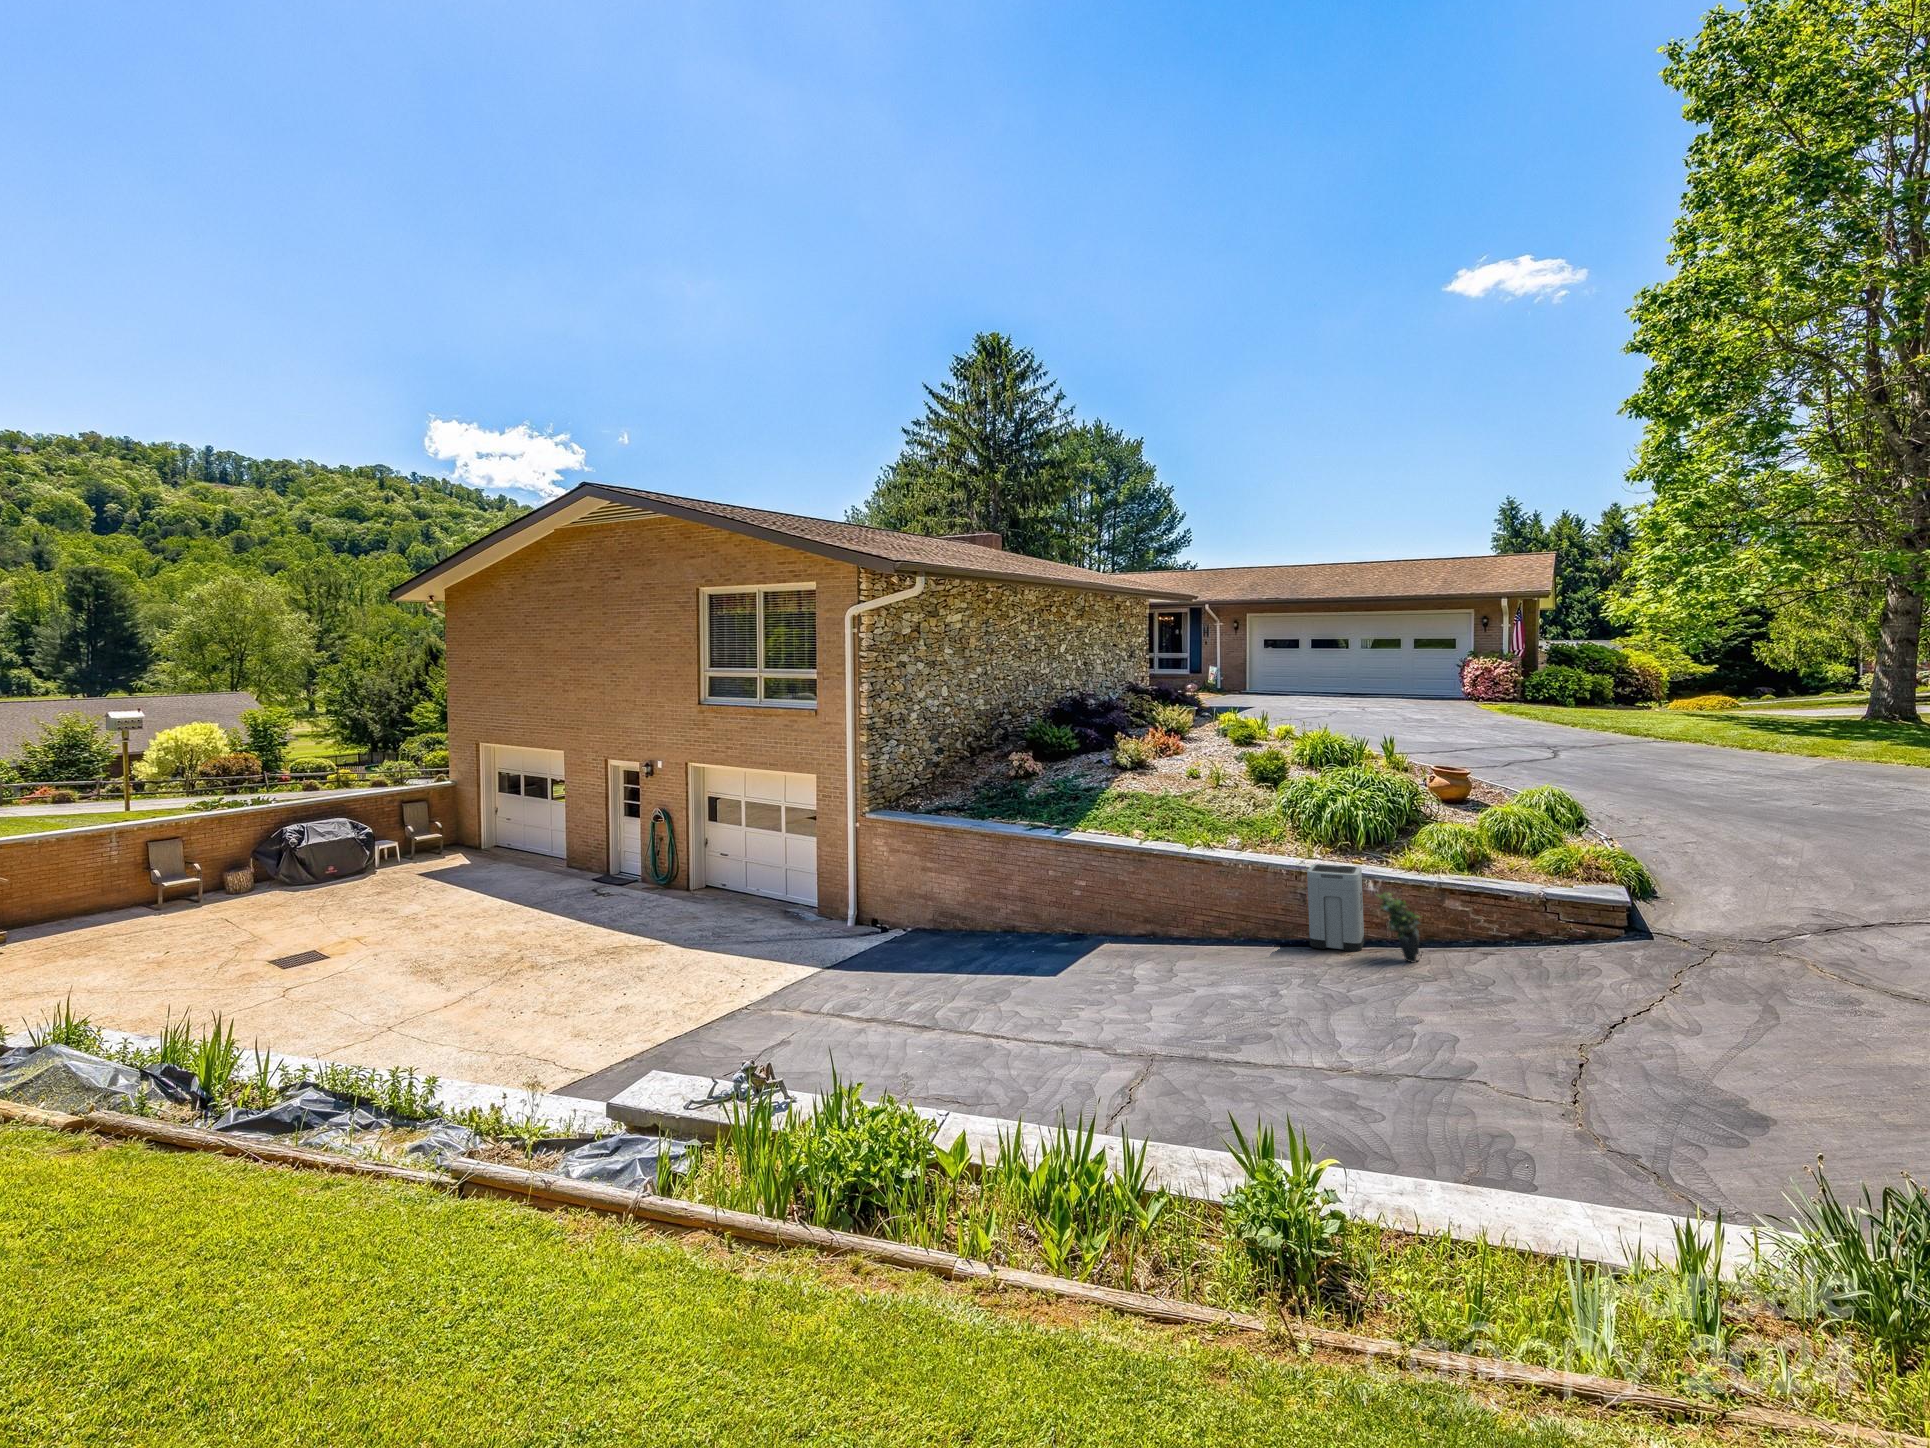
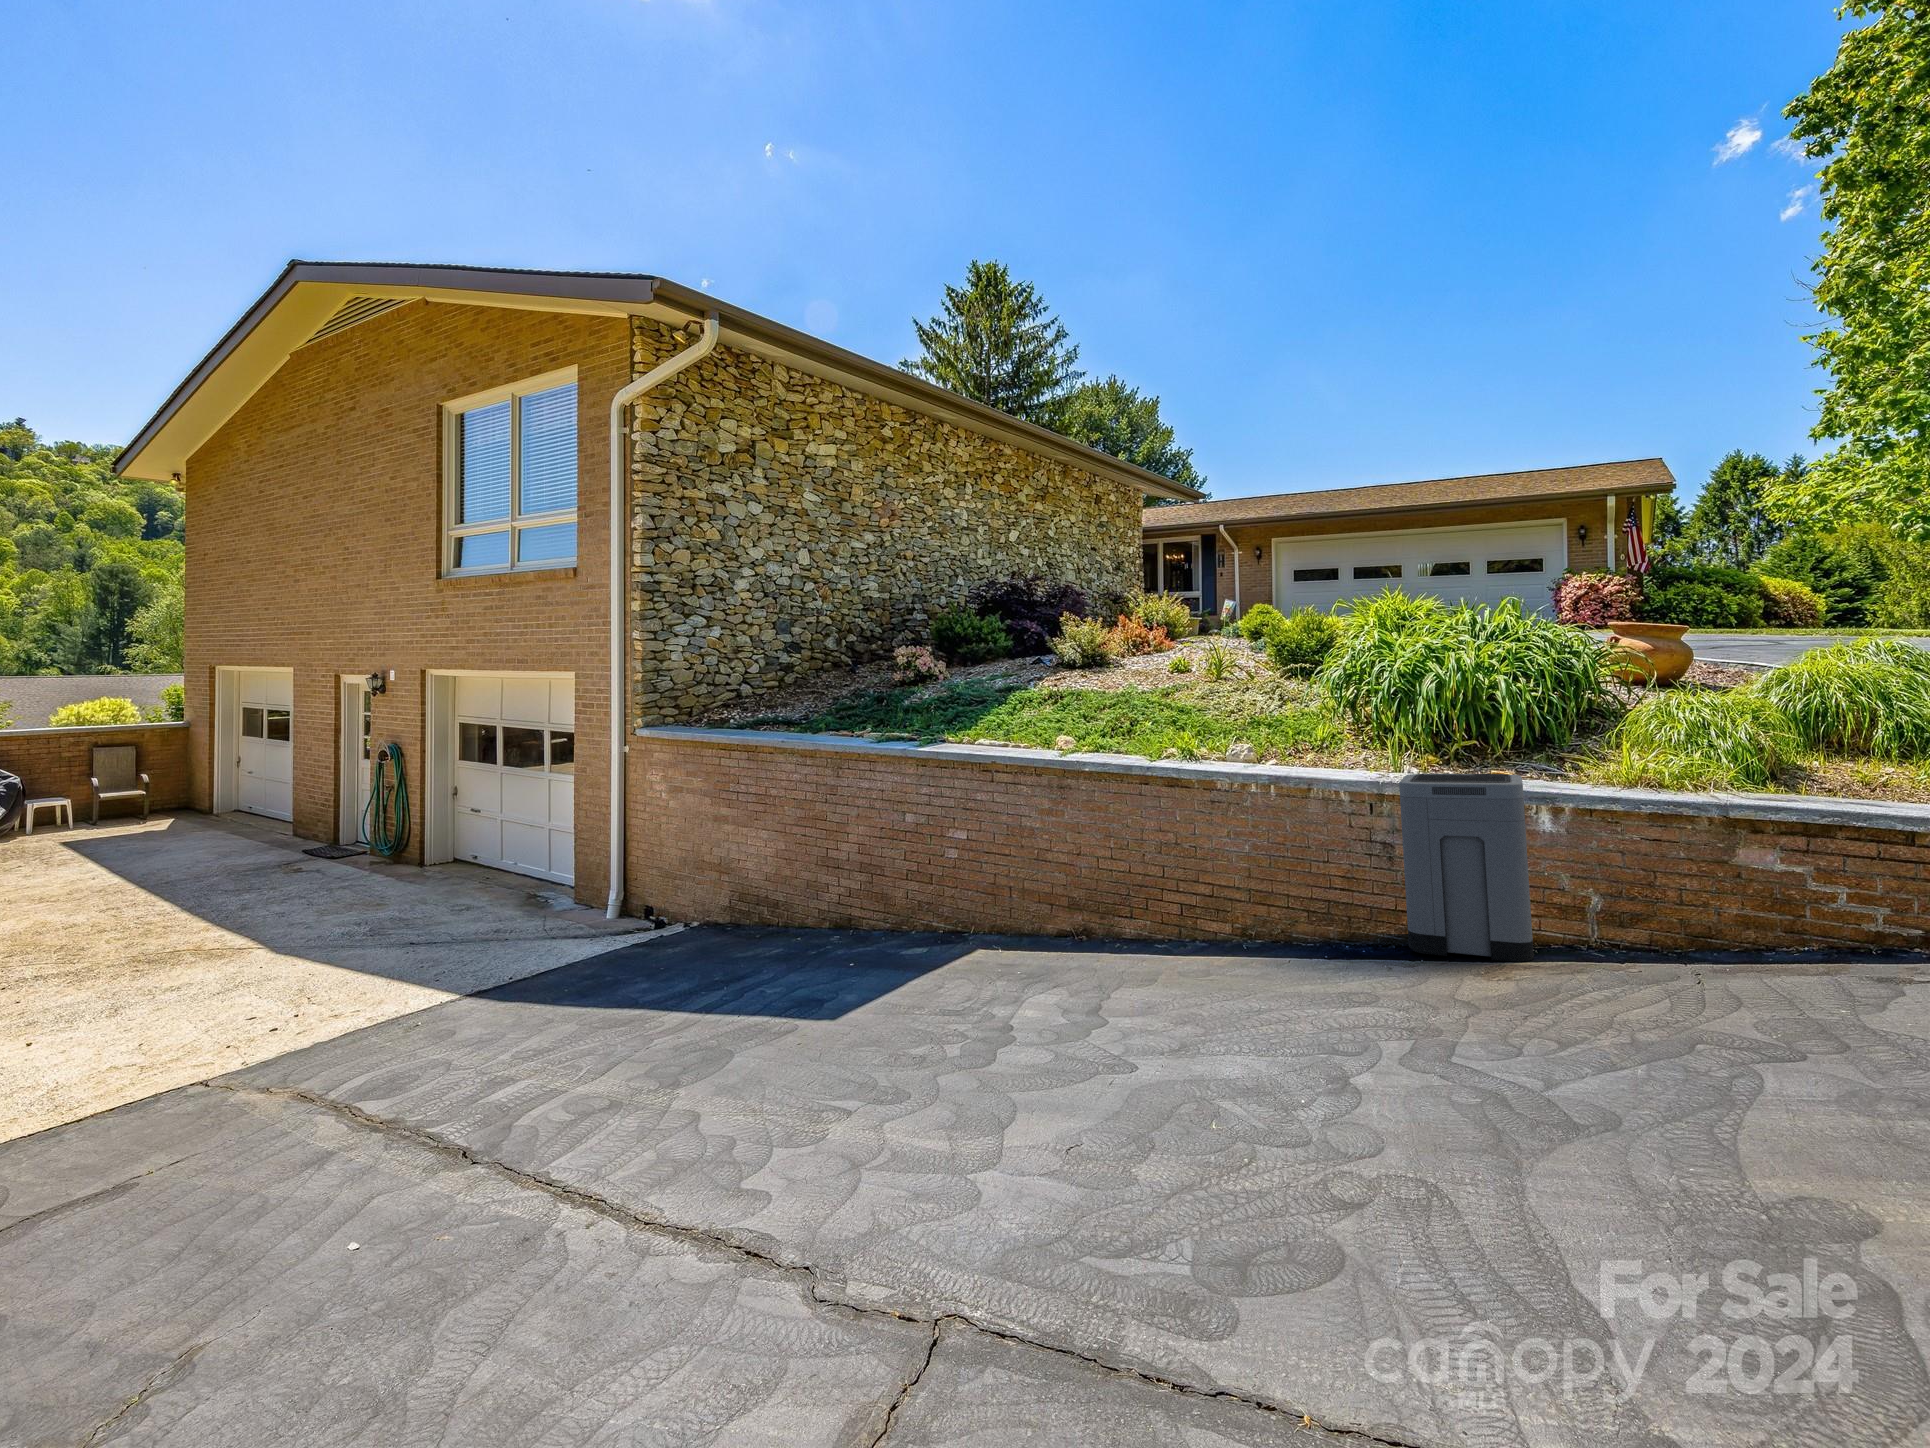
potted plant: present [1377,893,1420,962] -> none [1576,816,1710,992]

